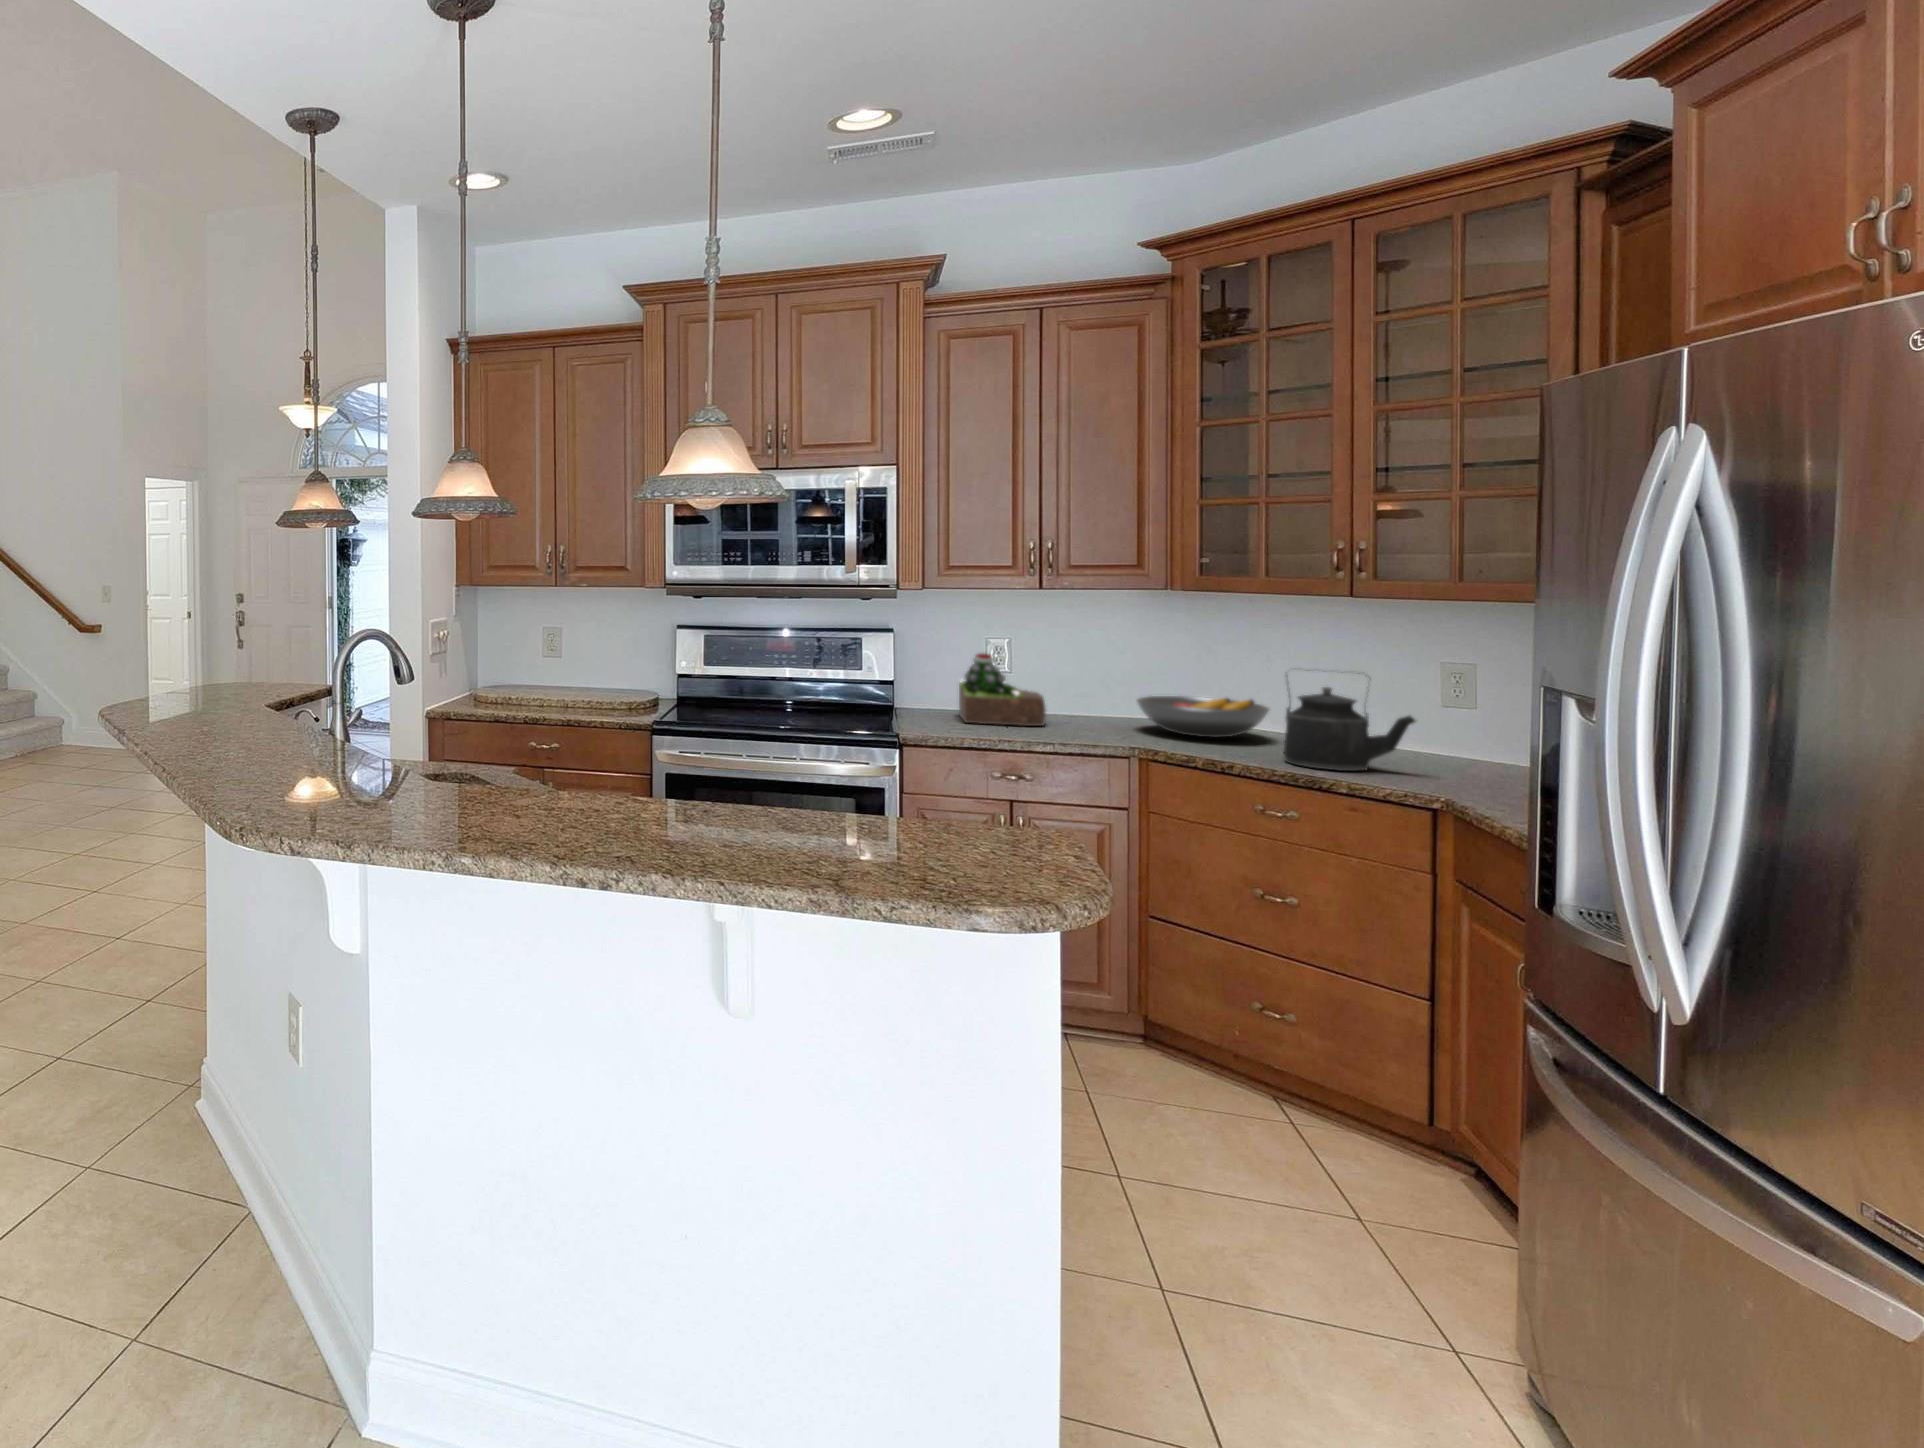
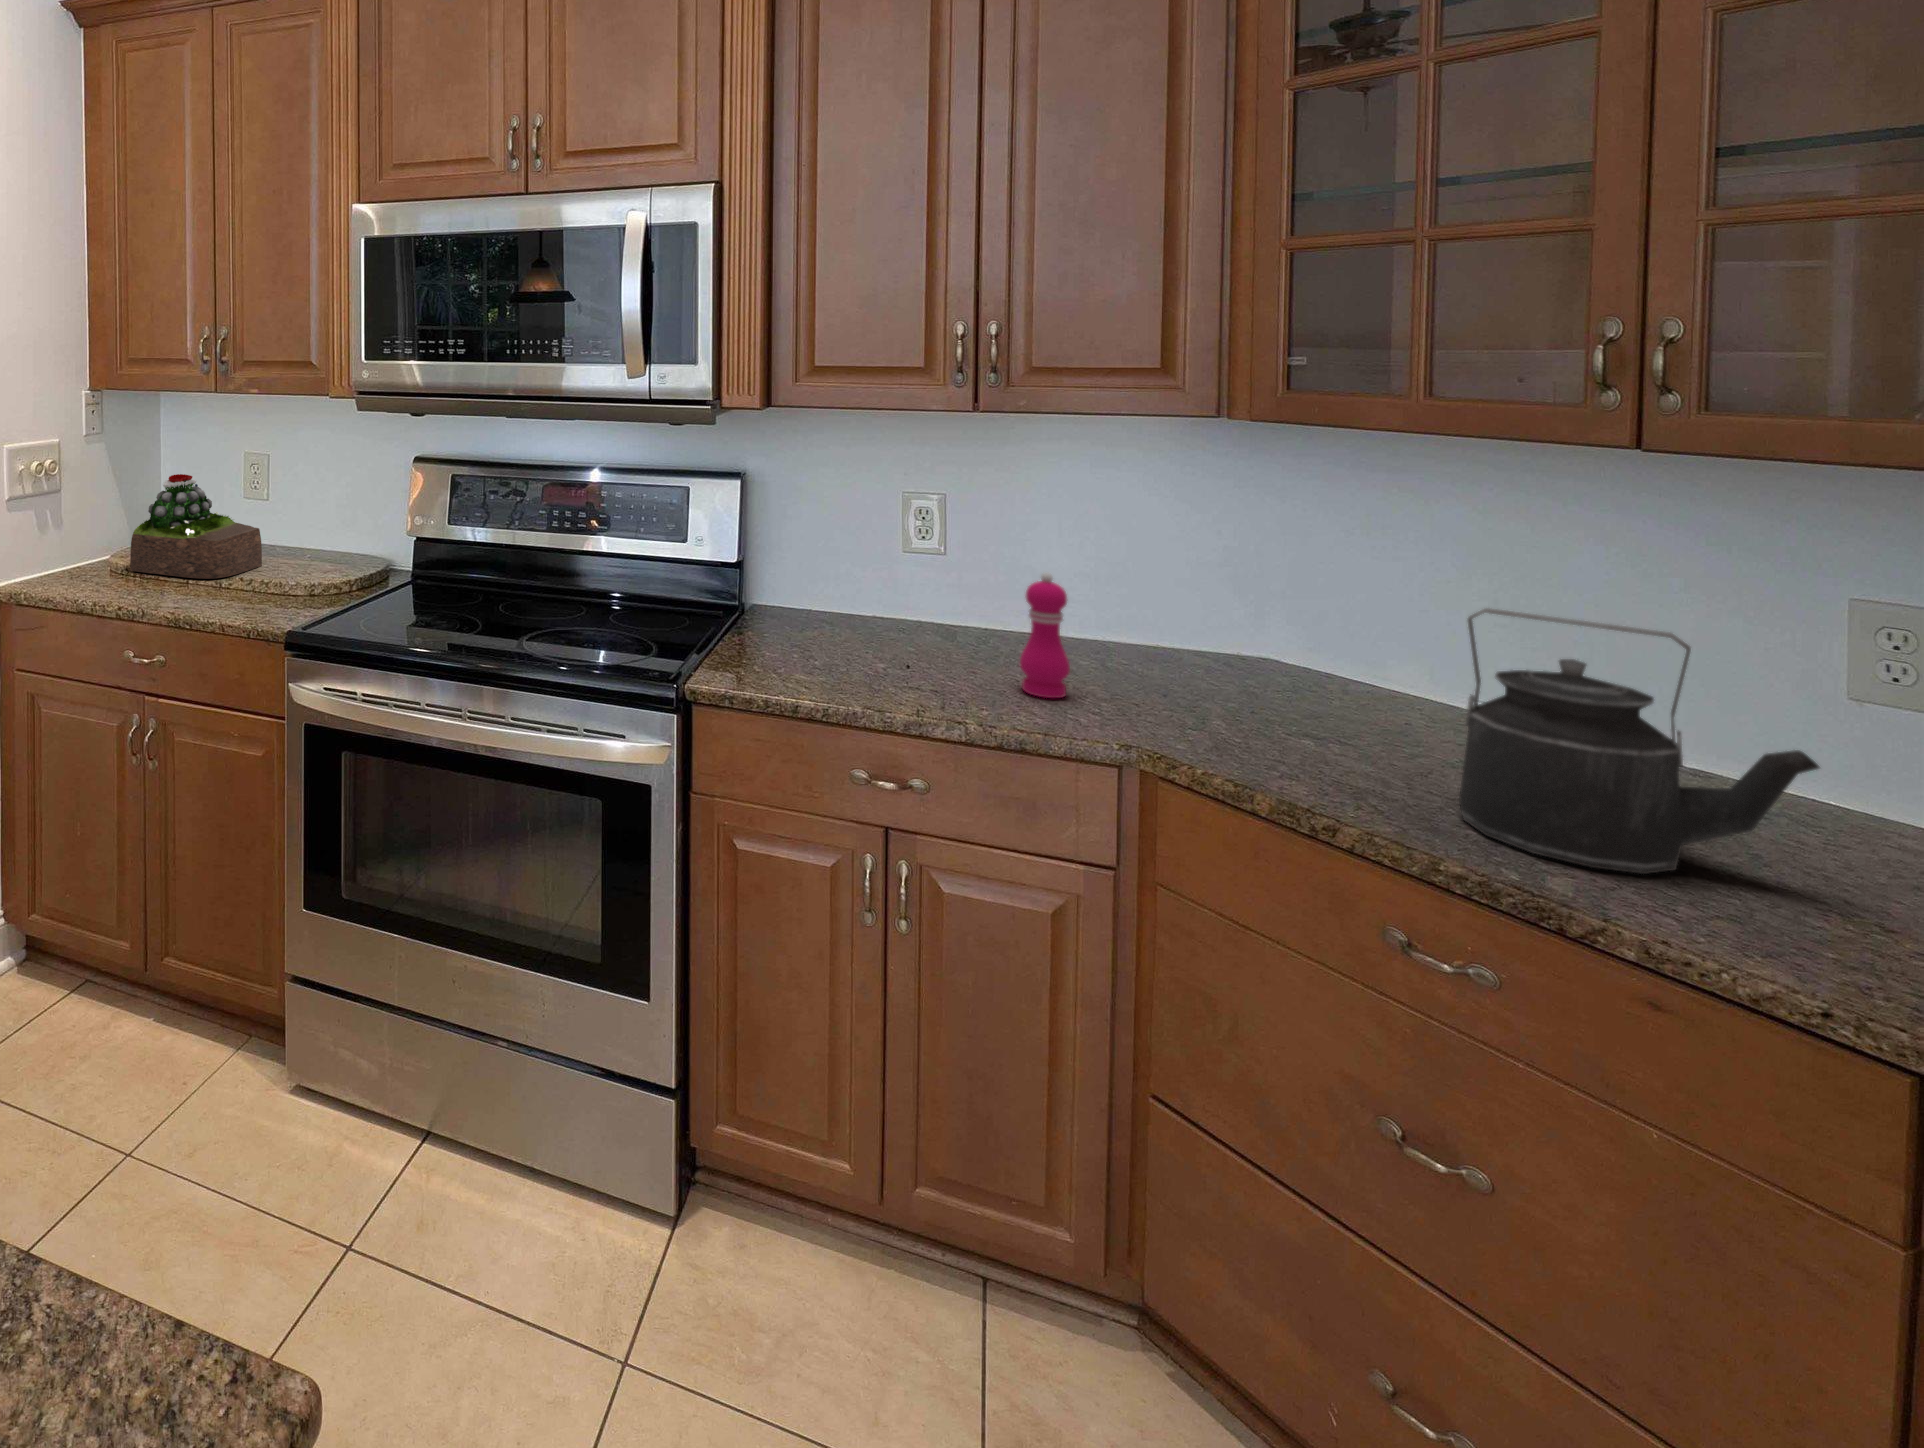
succulent plant: present [959,653,1046,726] -> present [130,474,262,579]
pepper mill: none [1072,670,1098,735] -> present [1020,572,1070,698]
fruit bowl: present [1137,696,1269,737] -> none [1154,616,1433,719]

